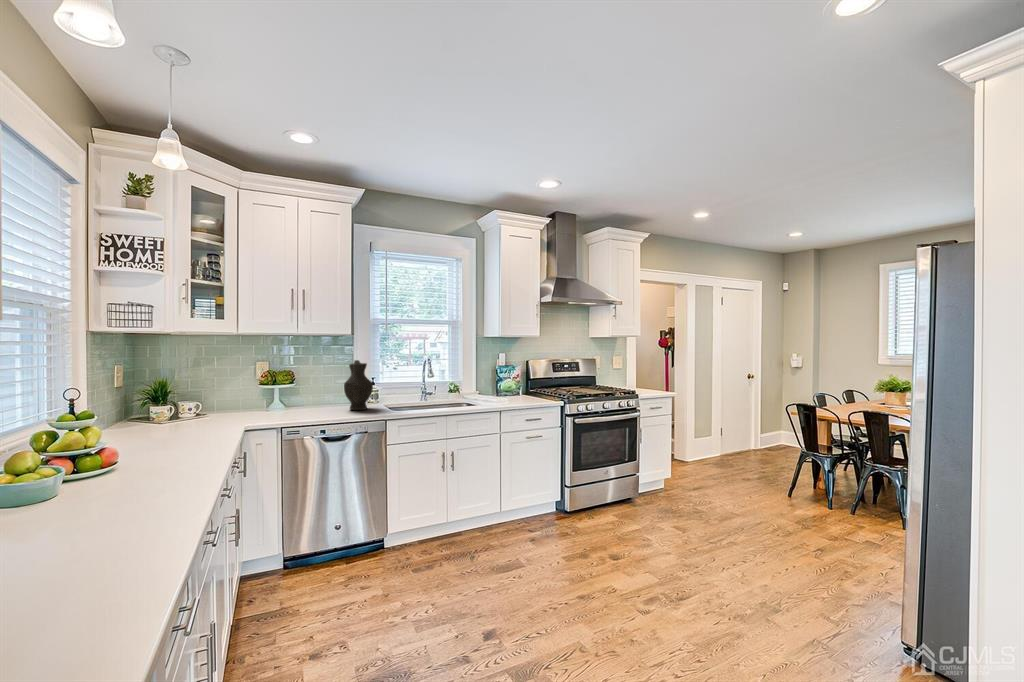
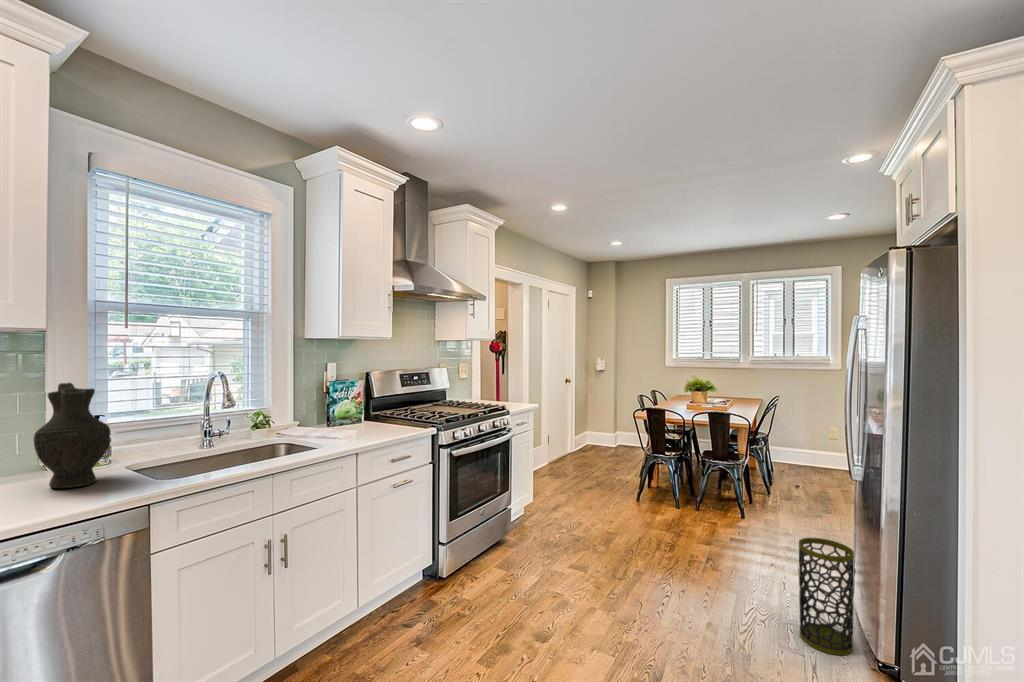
trash can: none [850,526,905,636] -> present [799,538,854,655]

